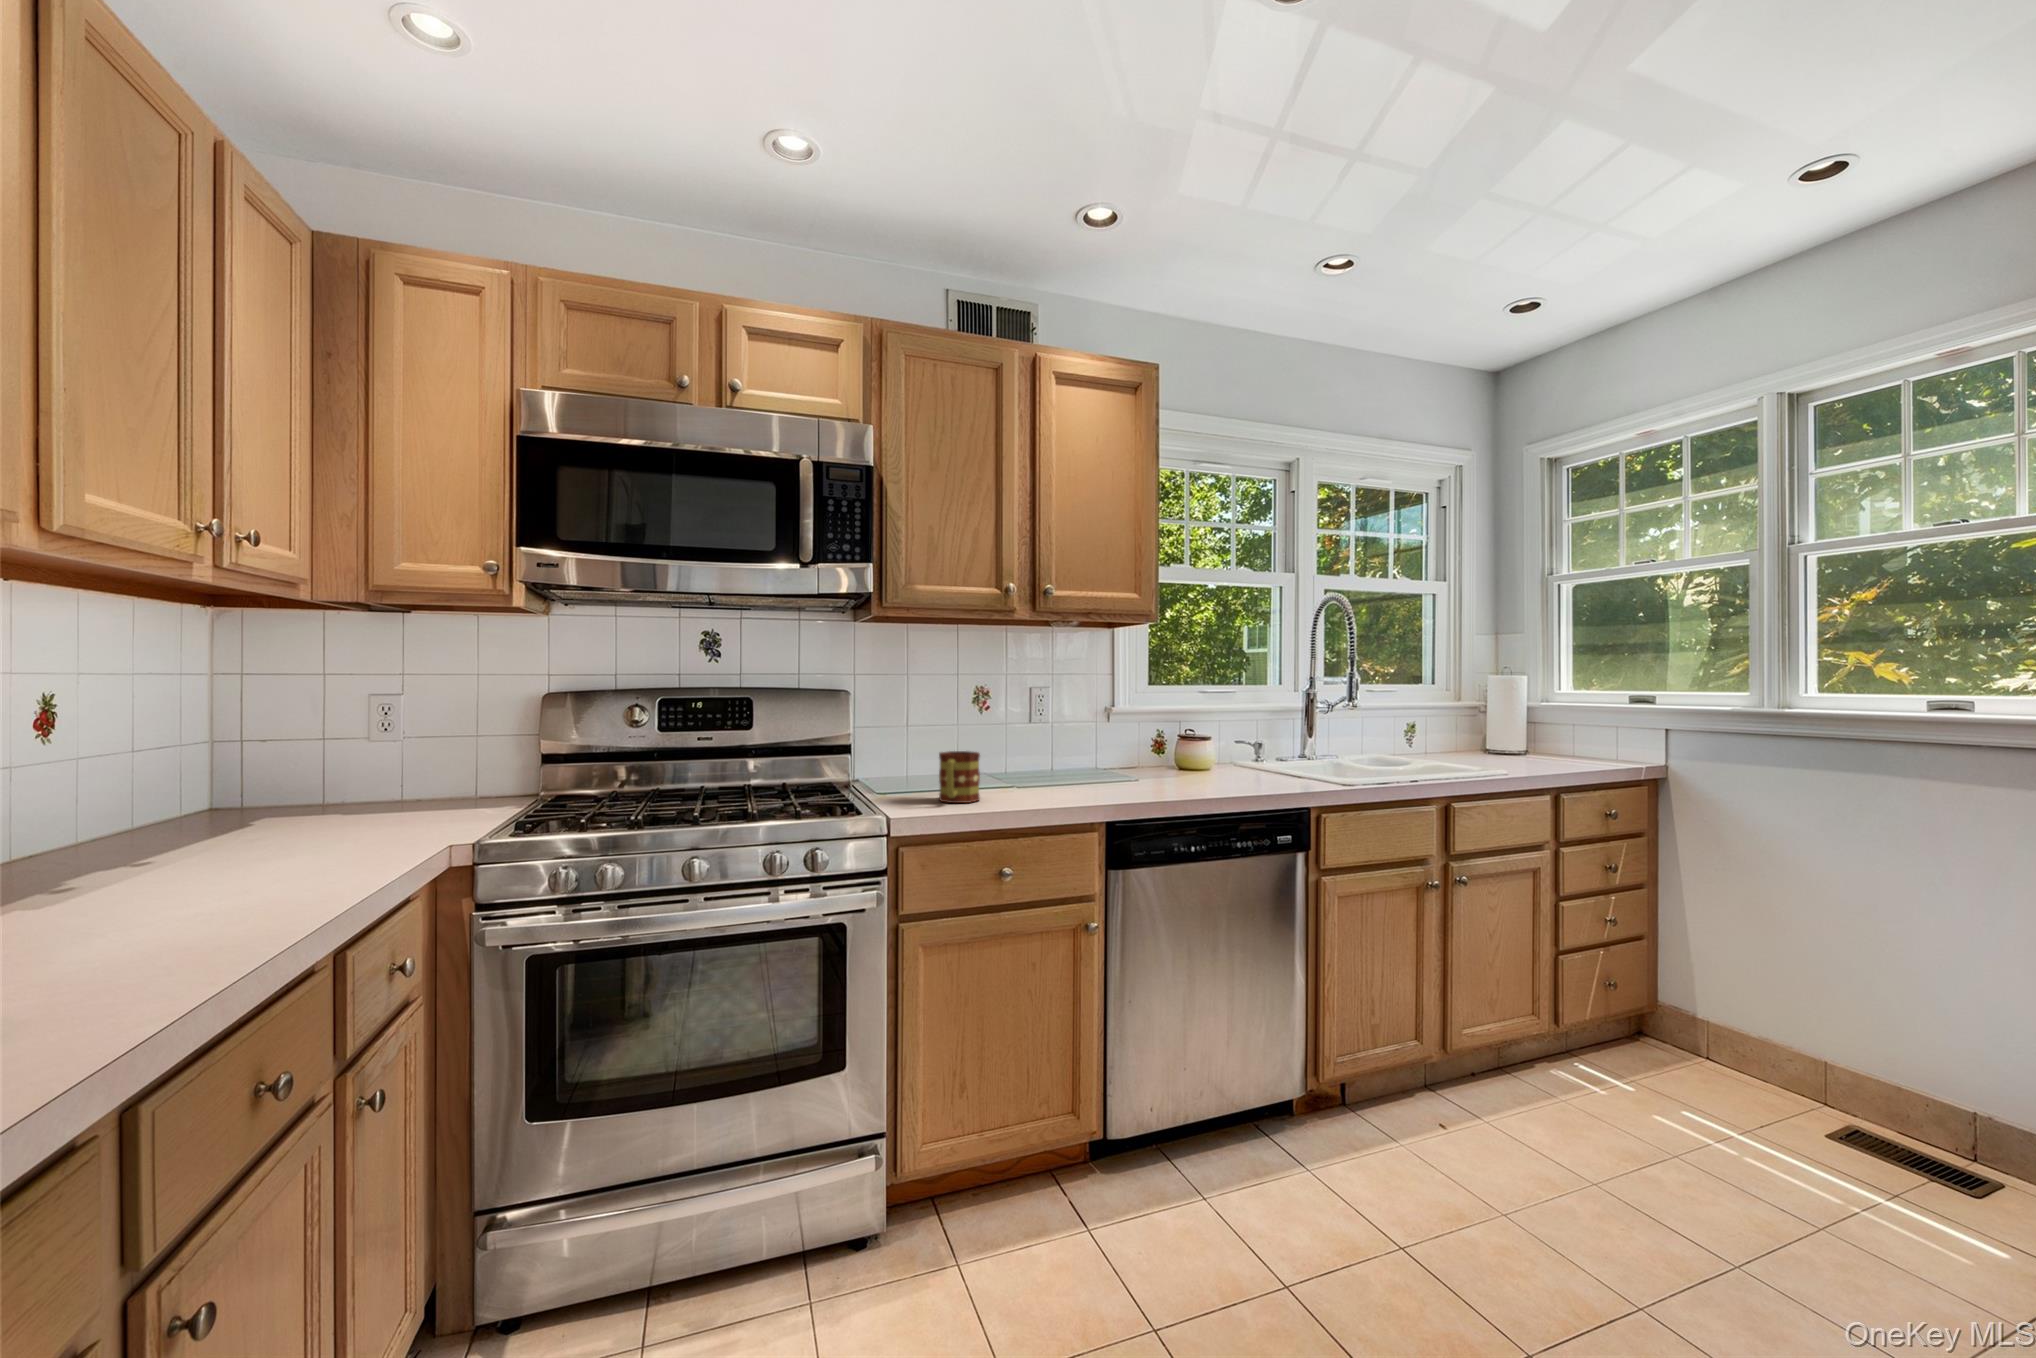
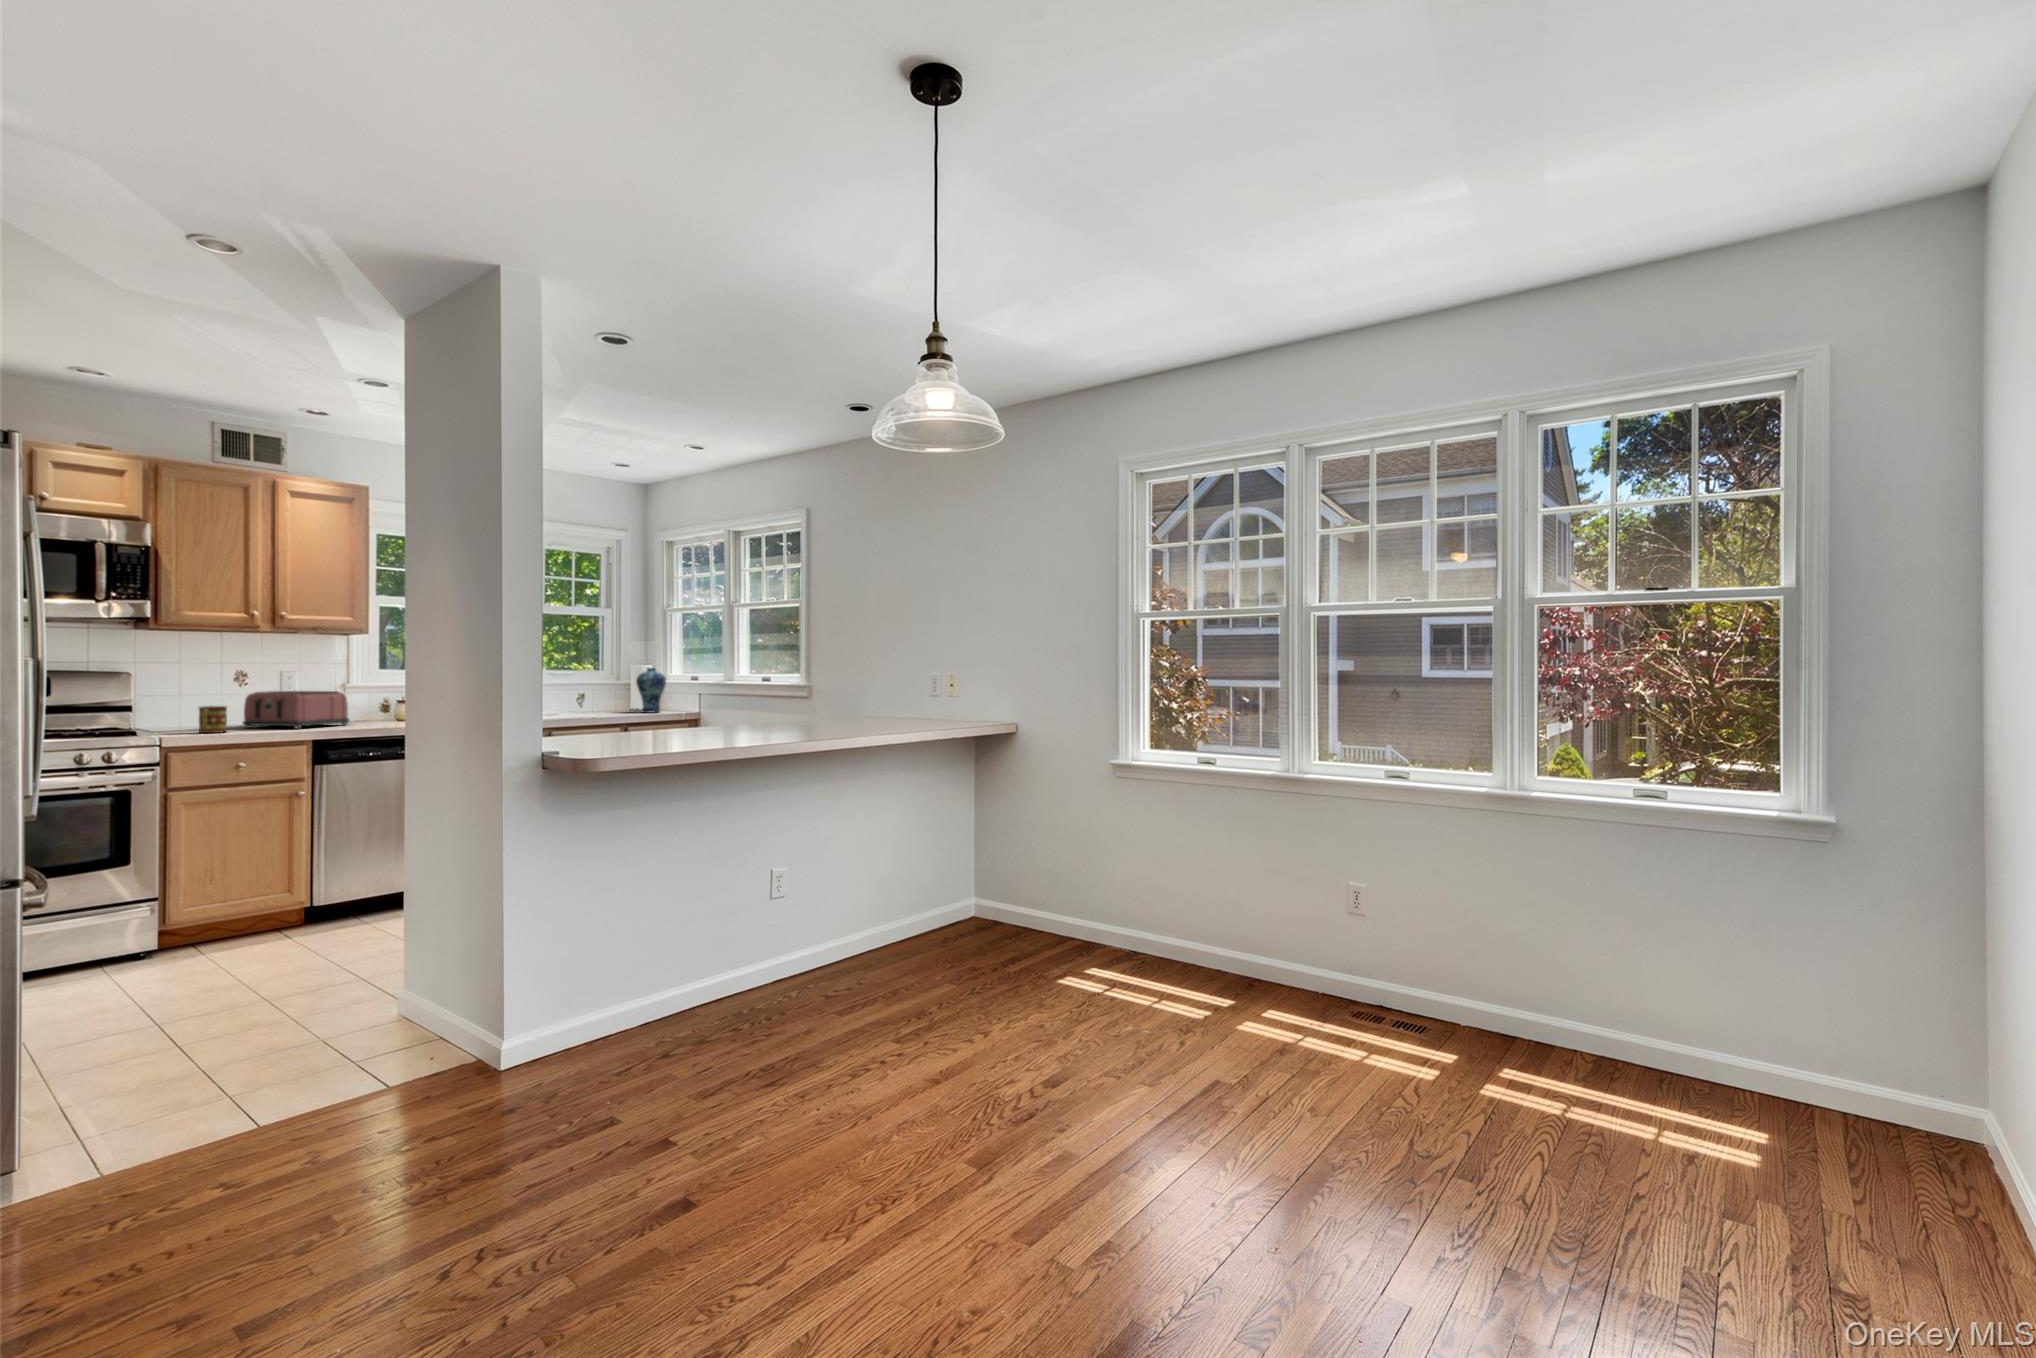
vase: none [1519,678,1576,759] -> present [636,668,666,713]
toaster: none [992,719,1139,793] -> present [243,691,349,728]

